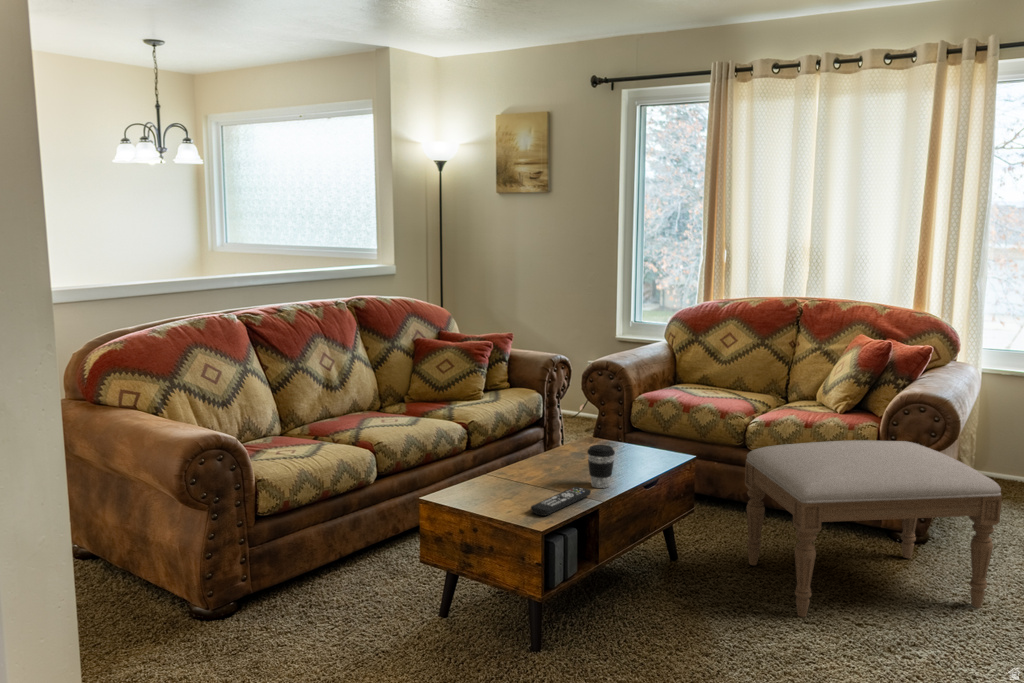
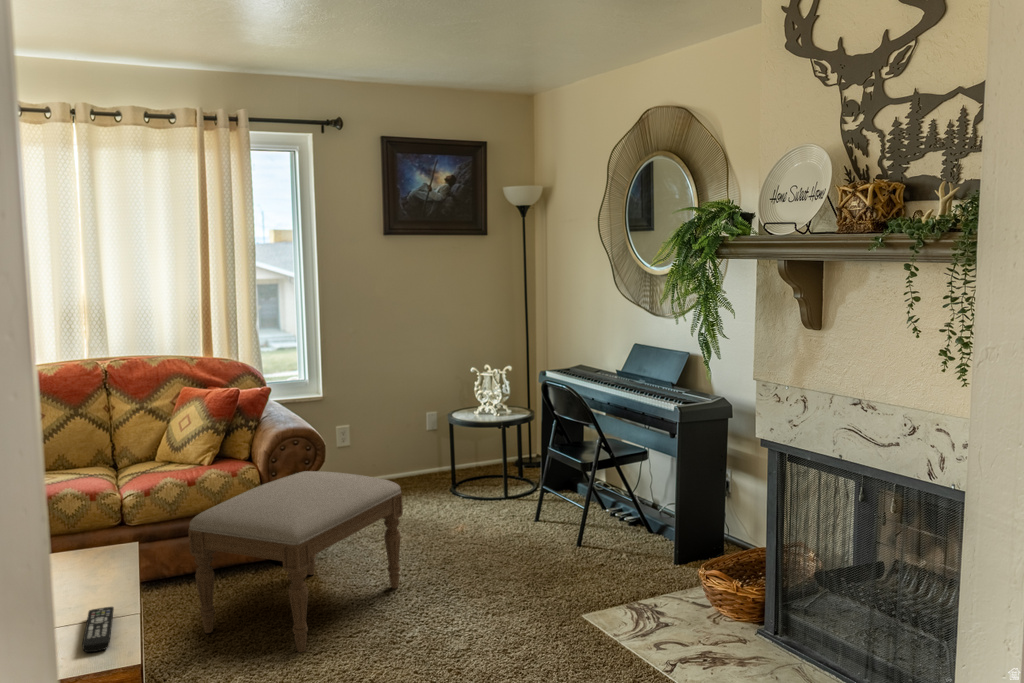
coffee cup: present [587,445,615,488] -> none [80,553,115,605]

